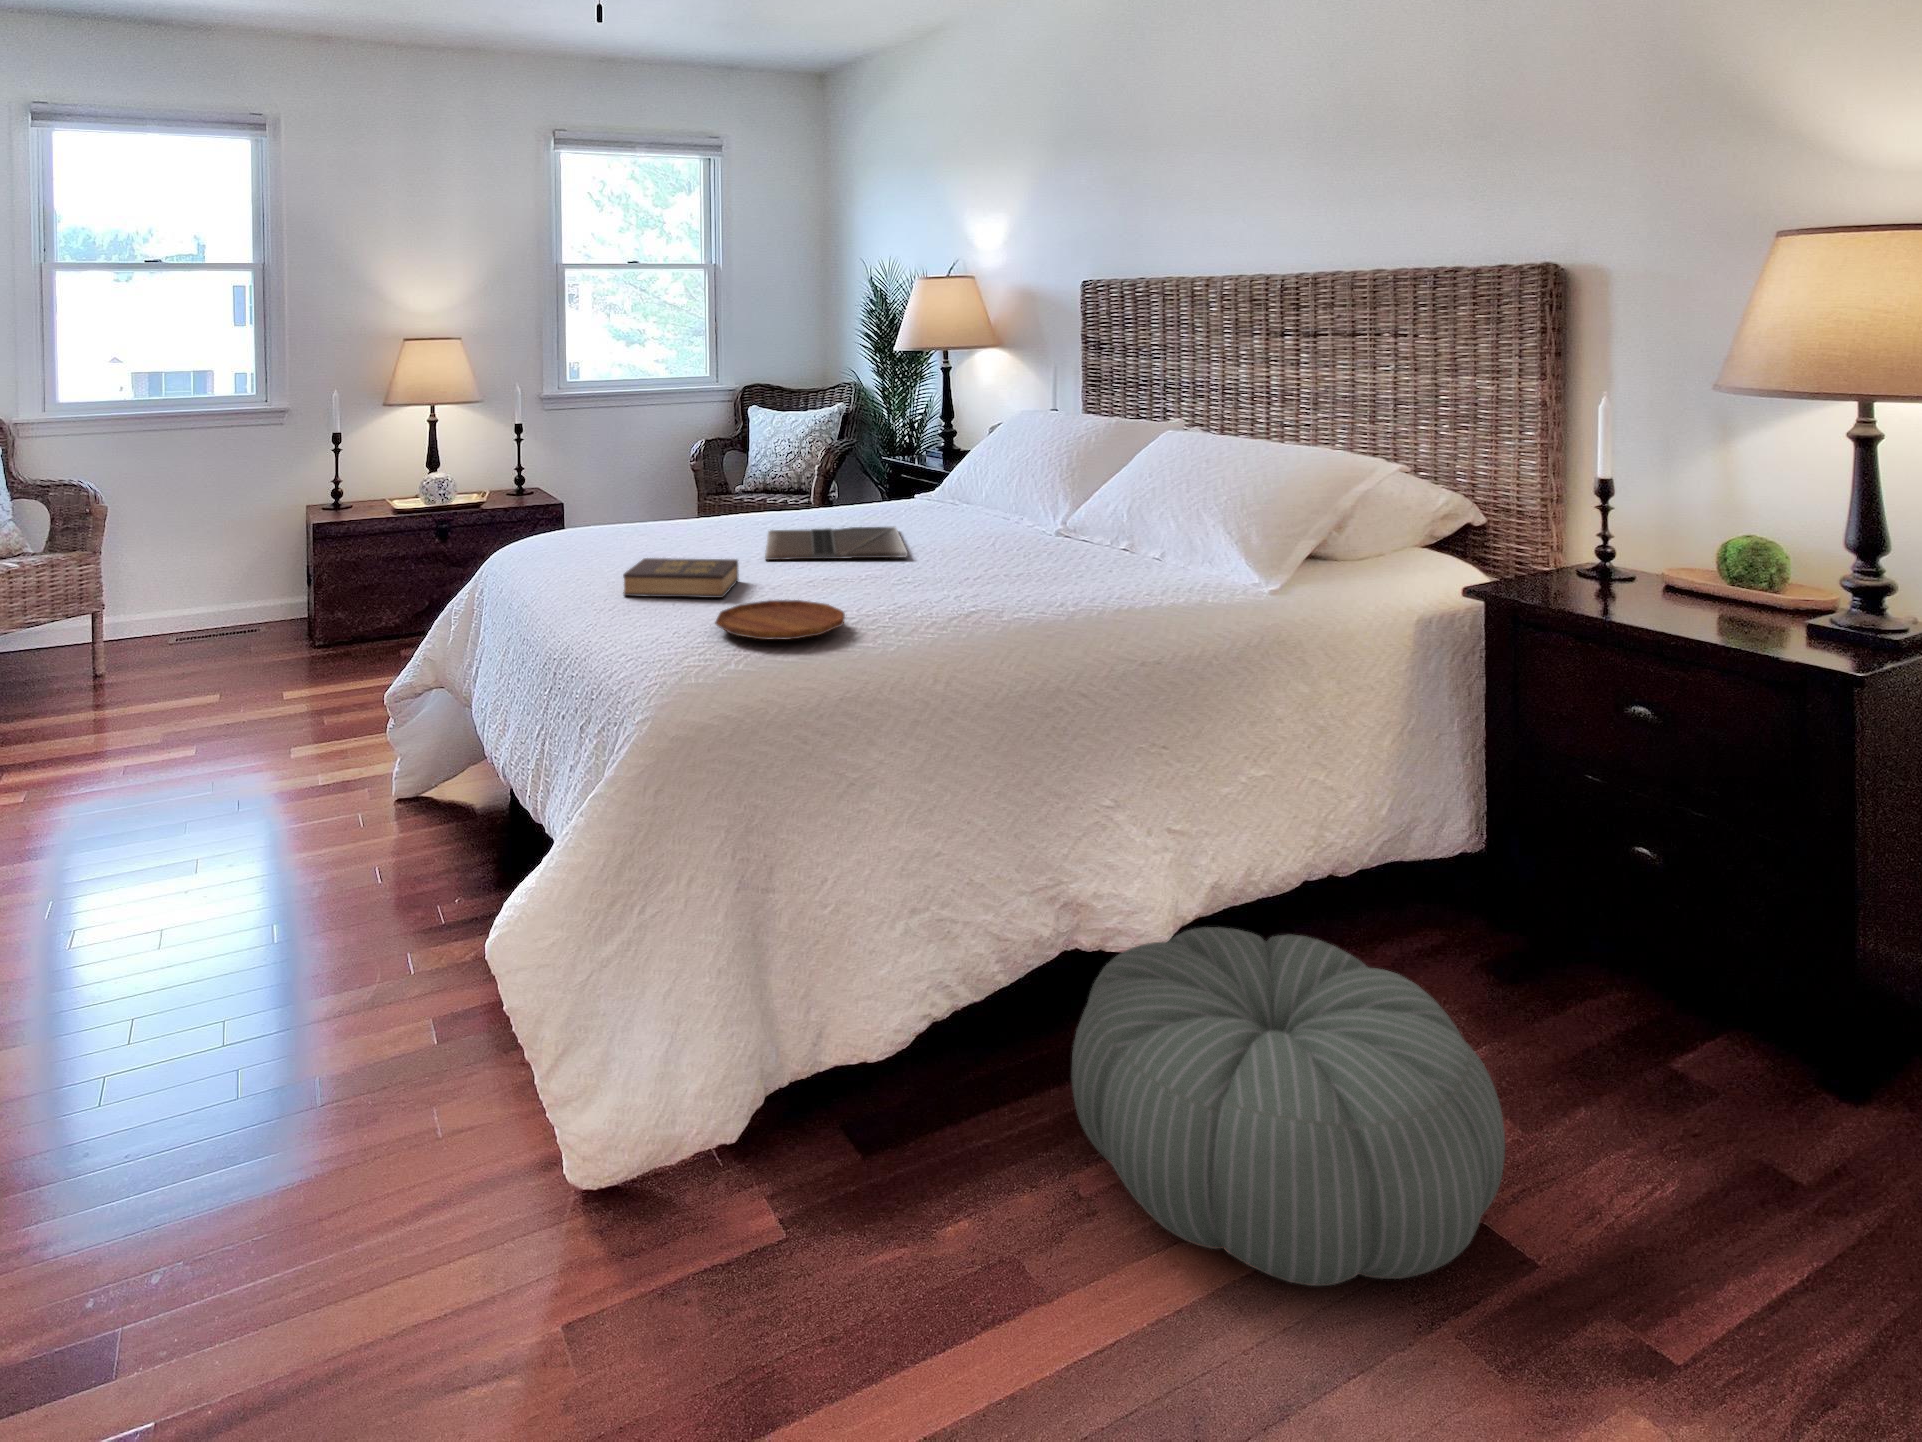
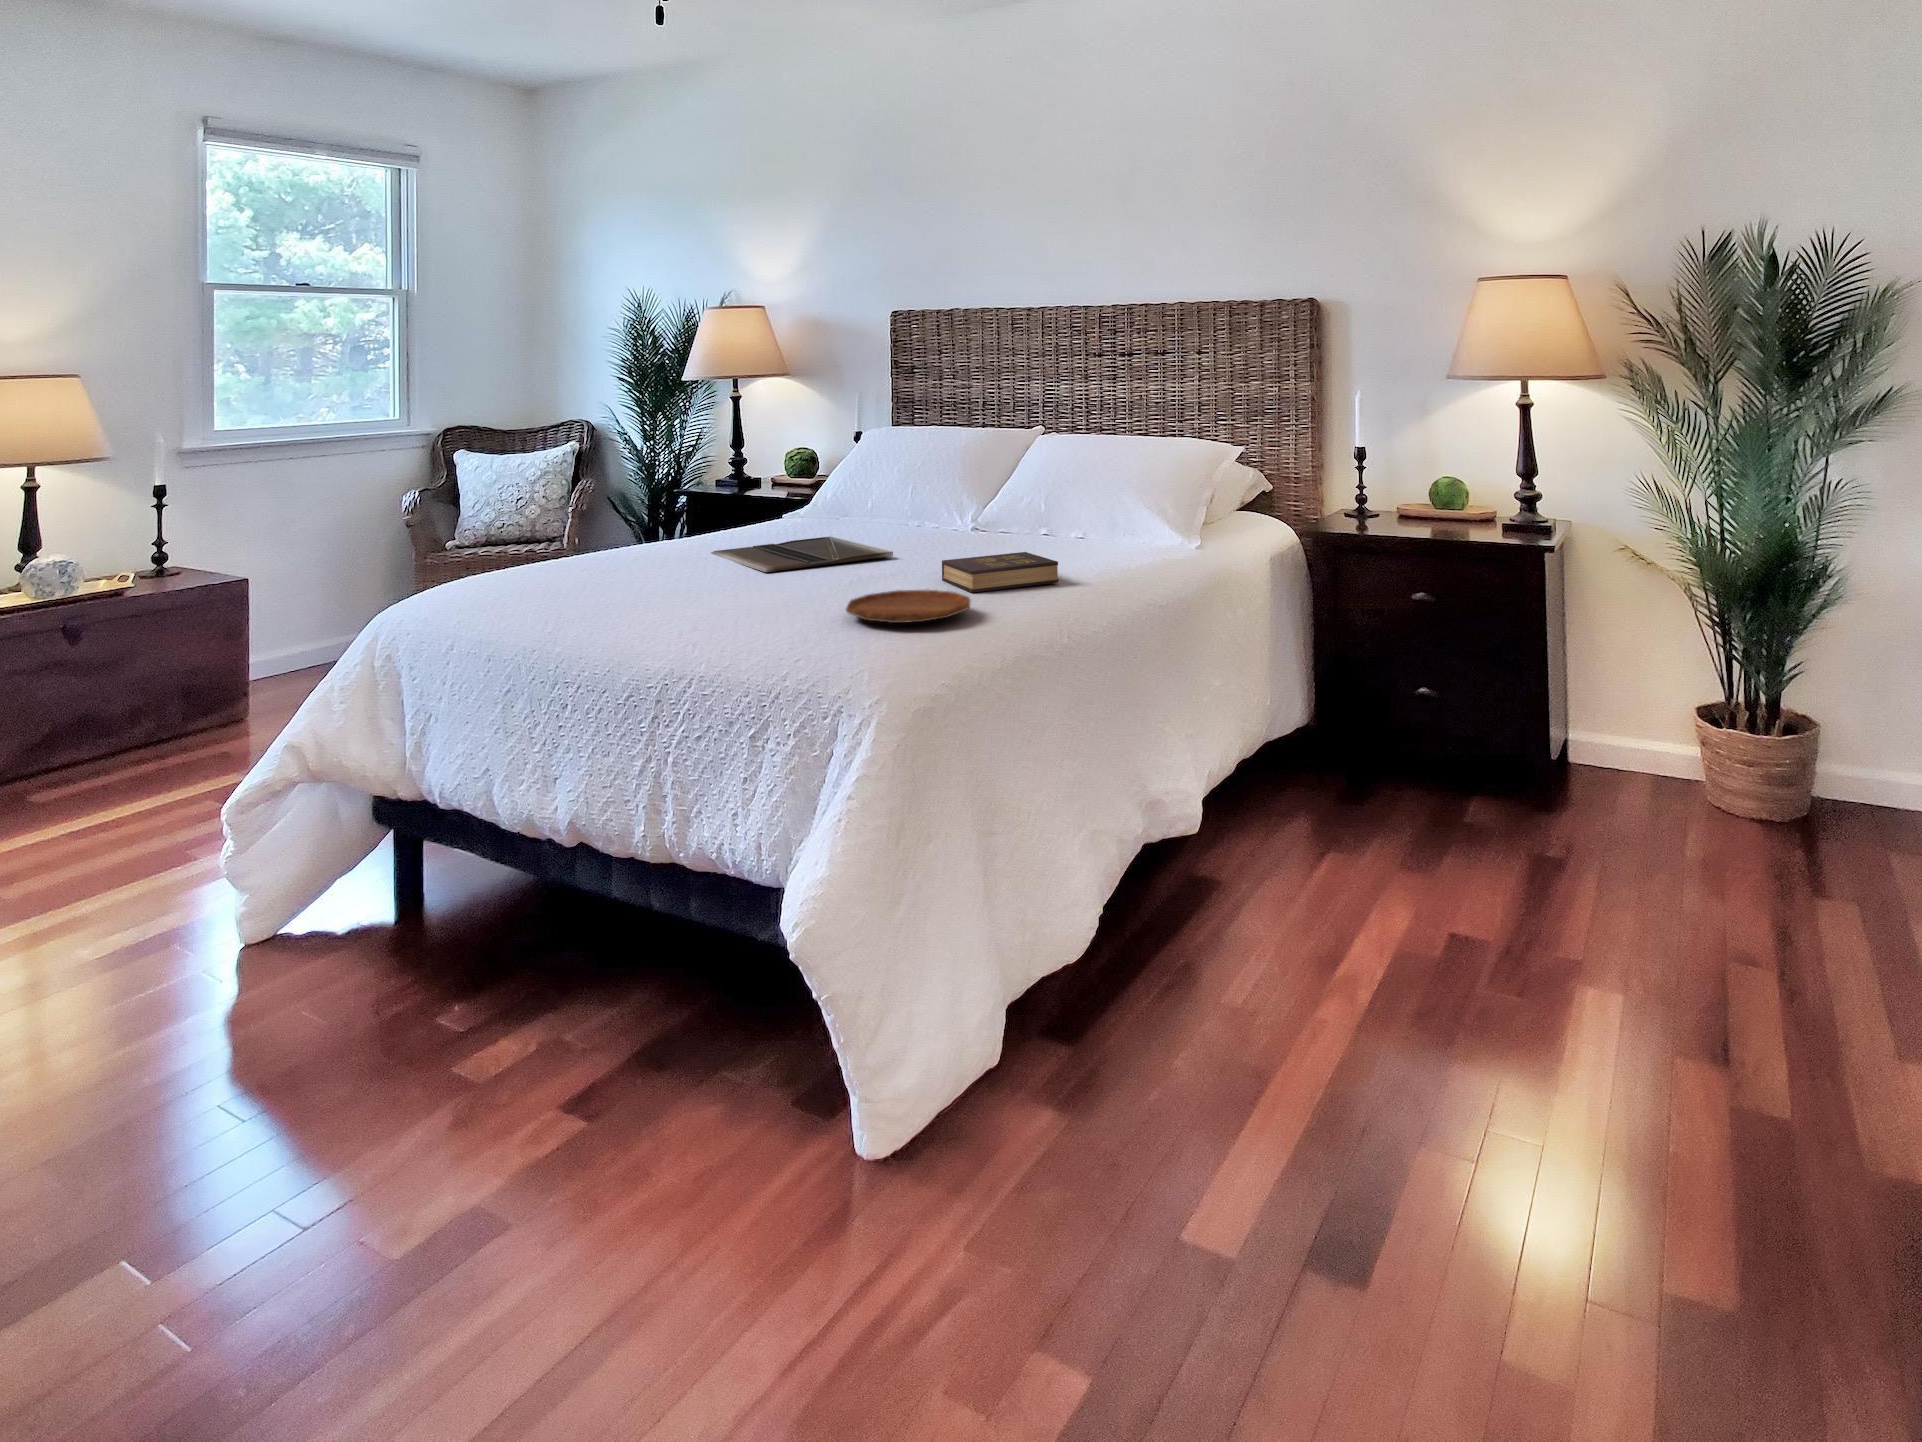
hardback book: present [623,558,739,598] -> present [942,552,1058,593]
pouf: present [1071,927,1505,1286] -> none [1217,786,1532,1007]

